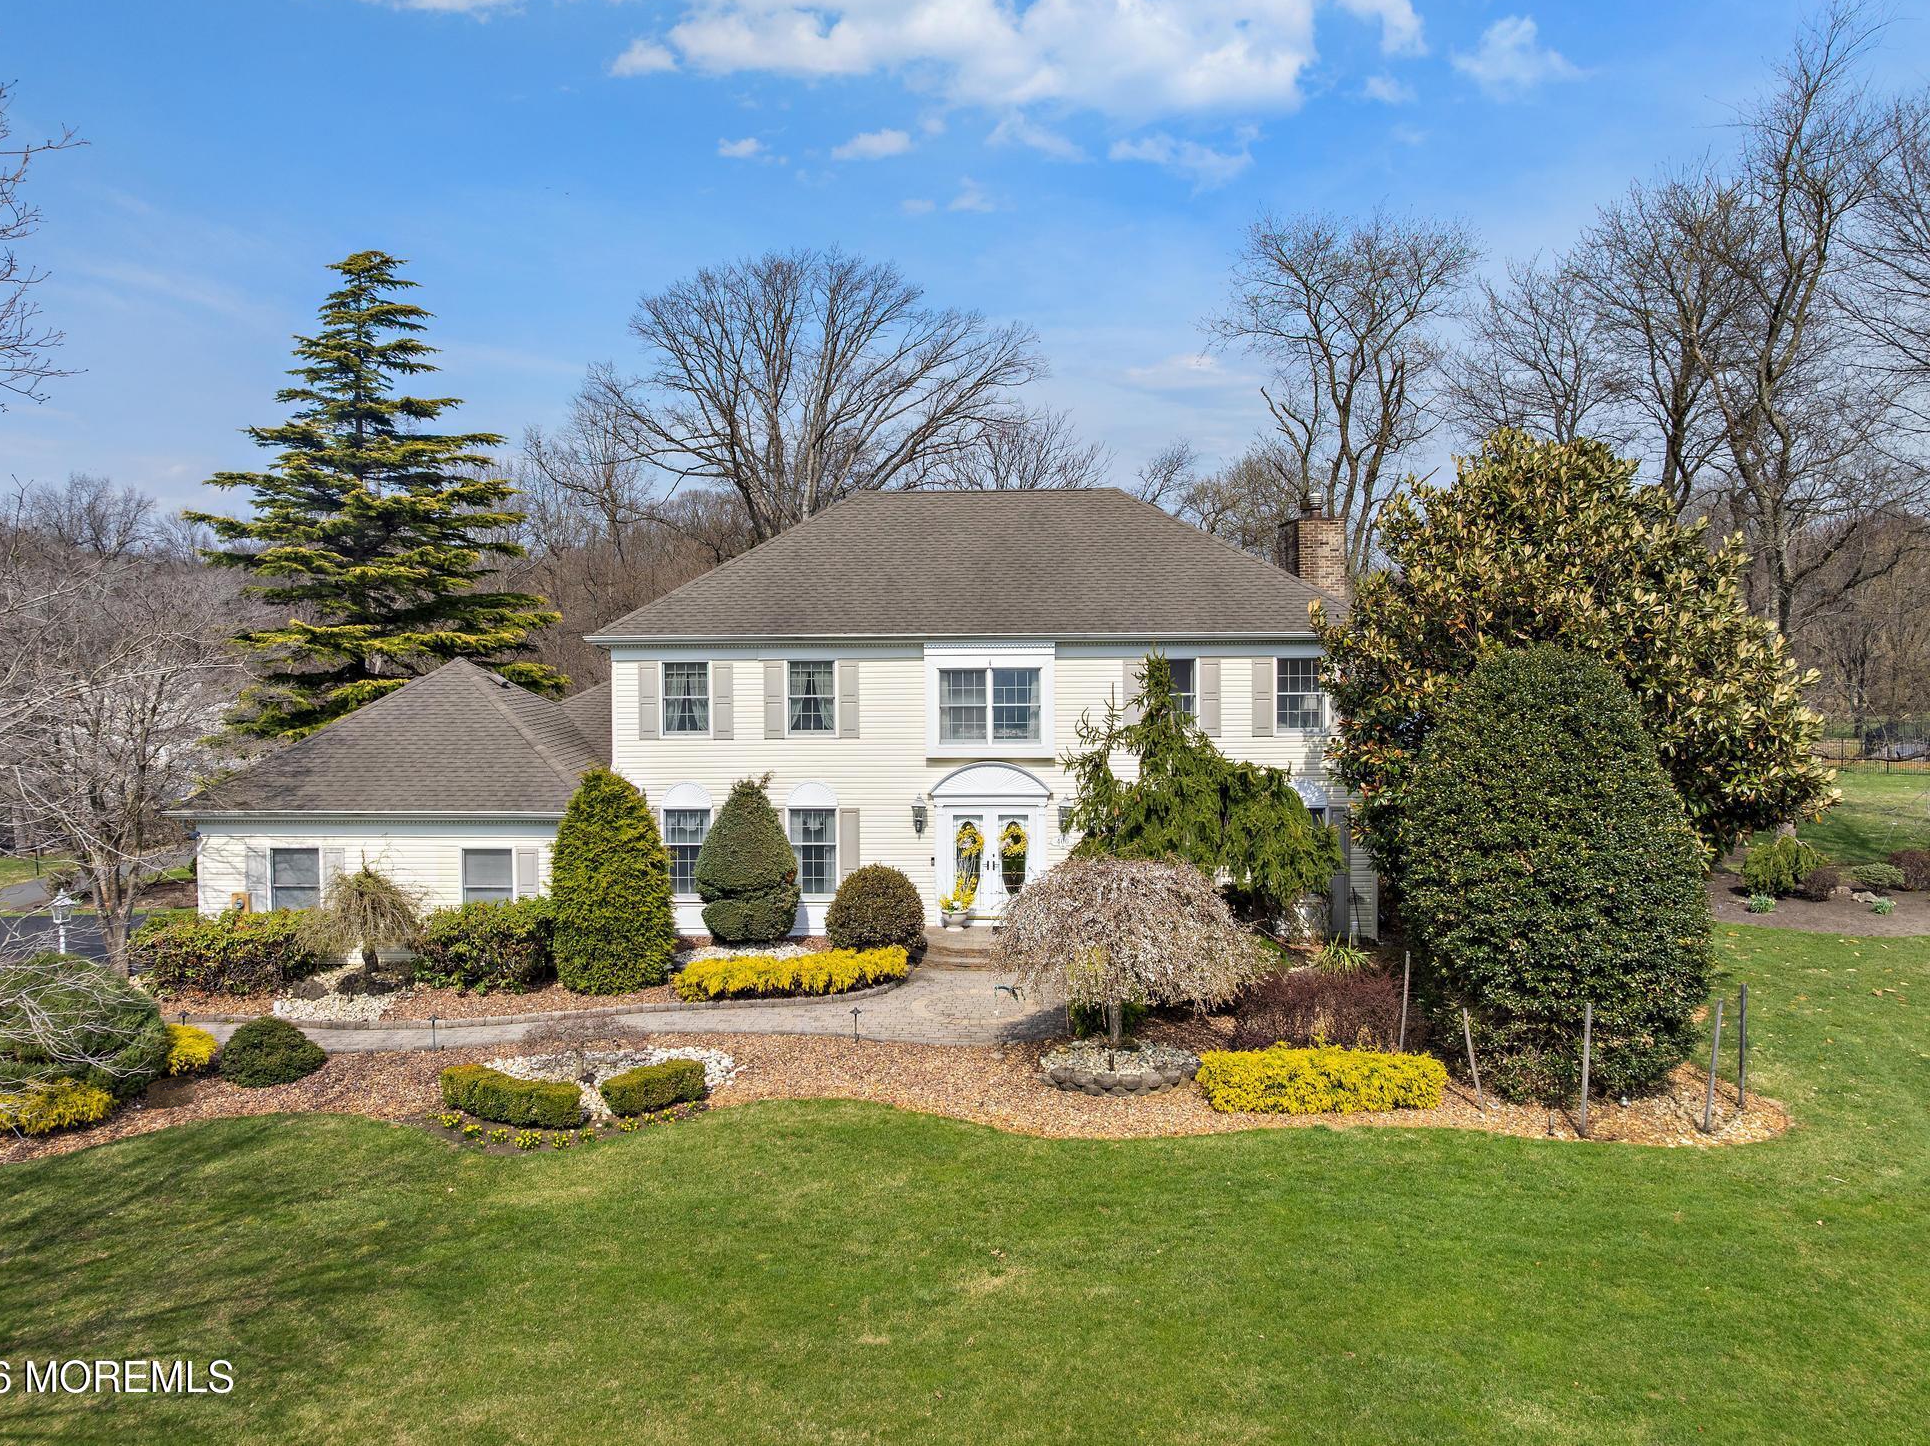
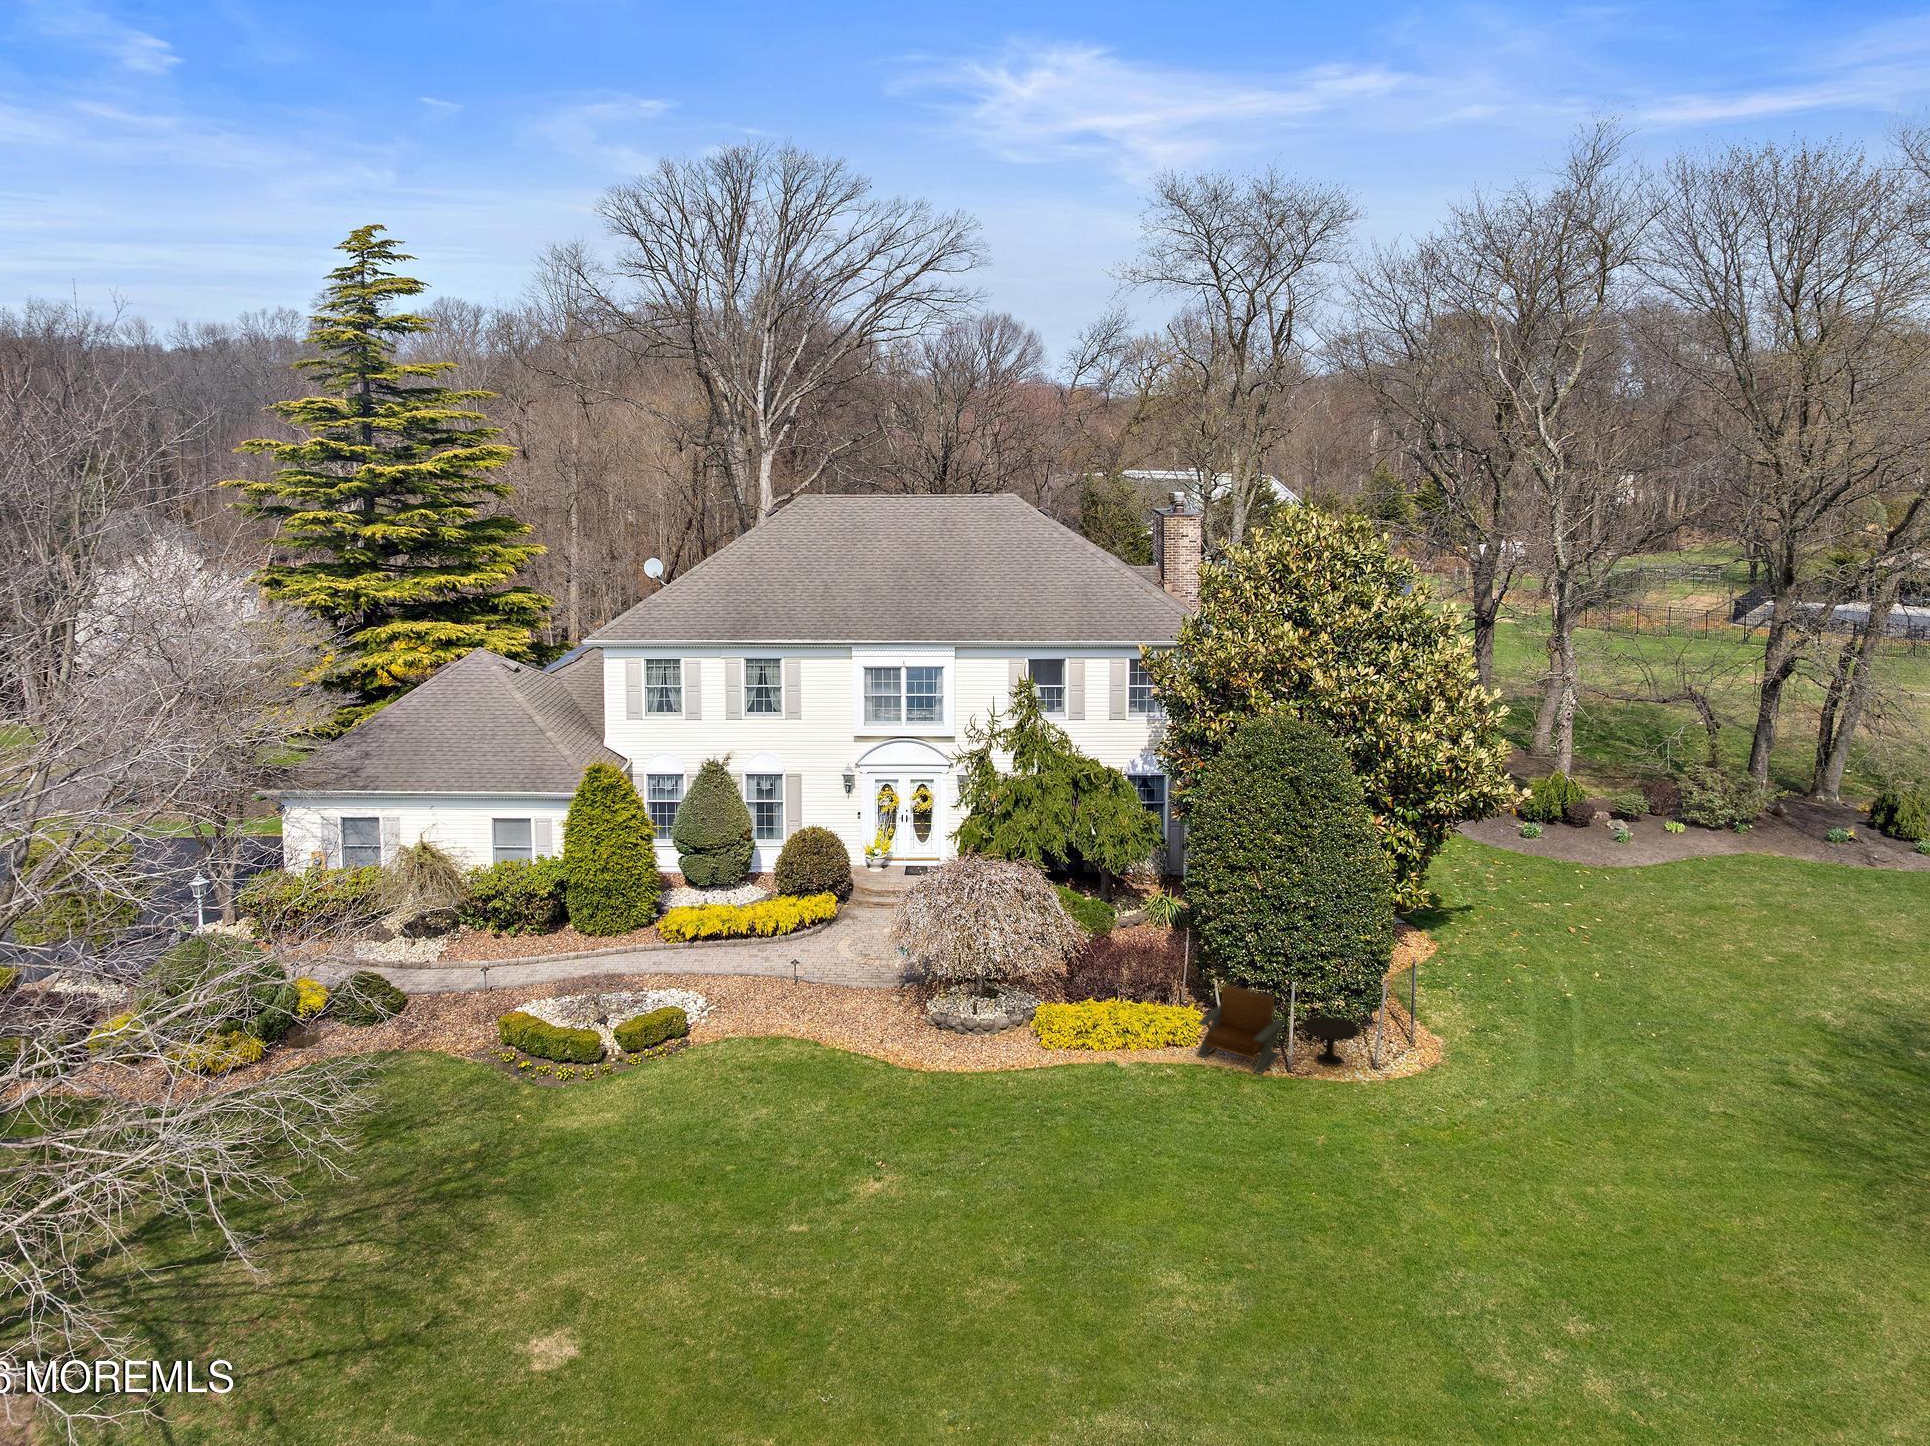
lounge chair: none [1450,1018,1579,1144] -> present [1197,985,1284,1075]
side table: none [1608,1062,1700,1134] -> present [1303,1017,1359,1067]

